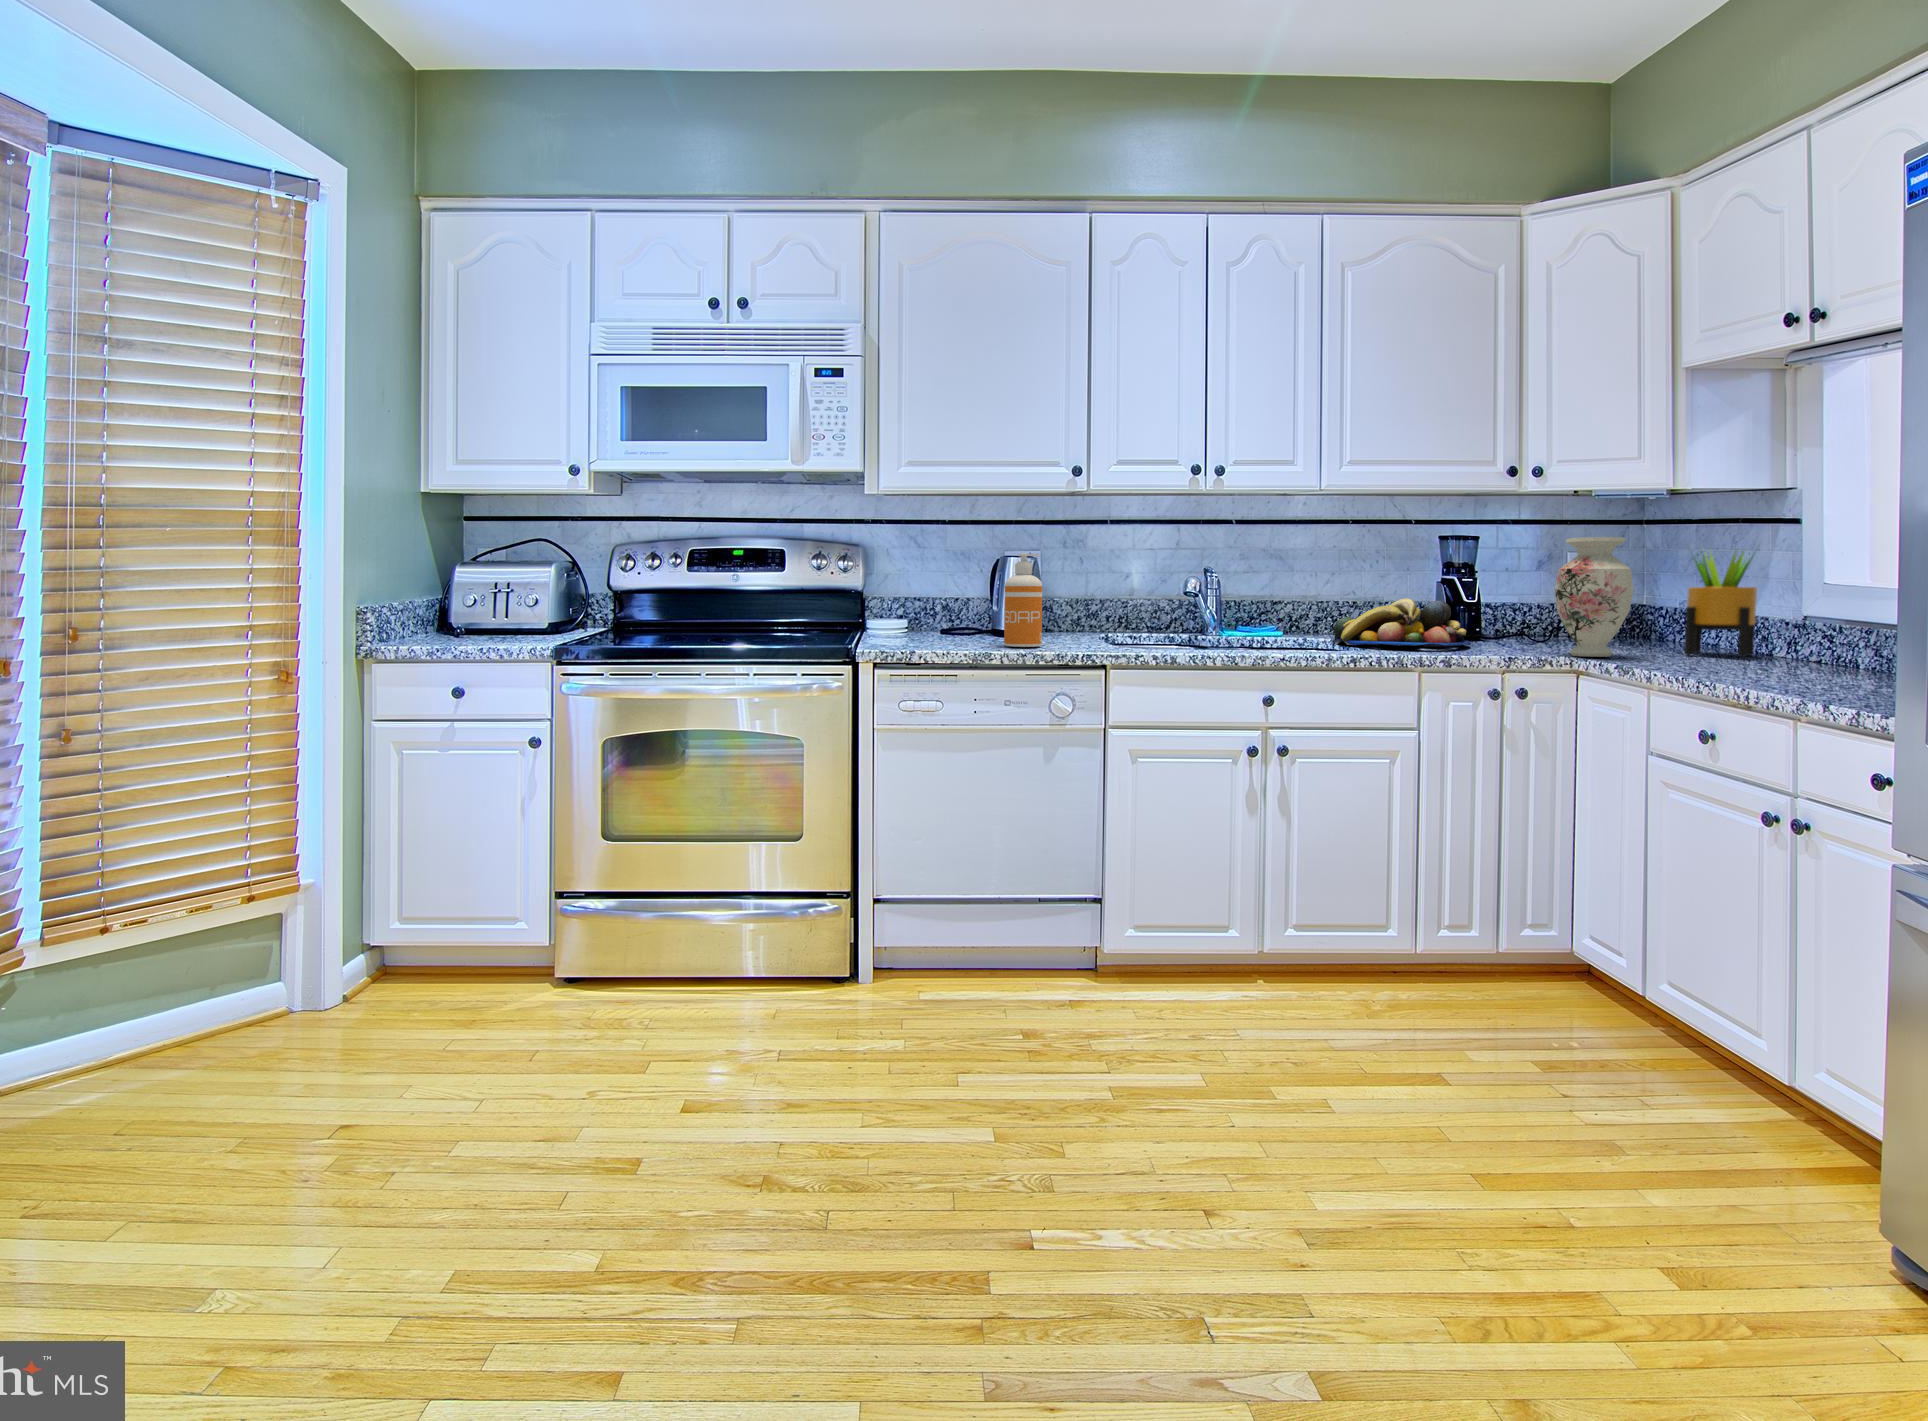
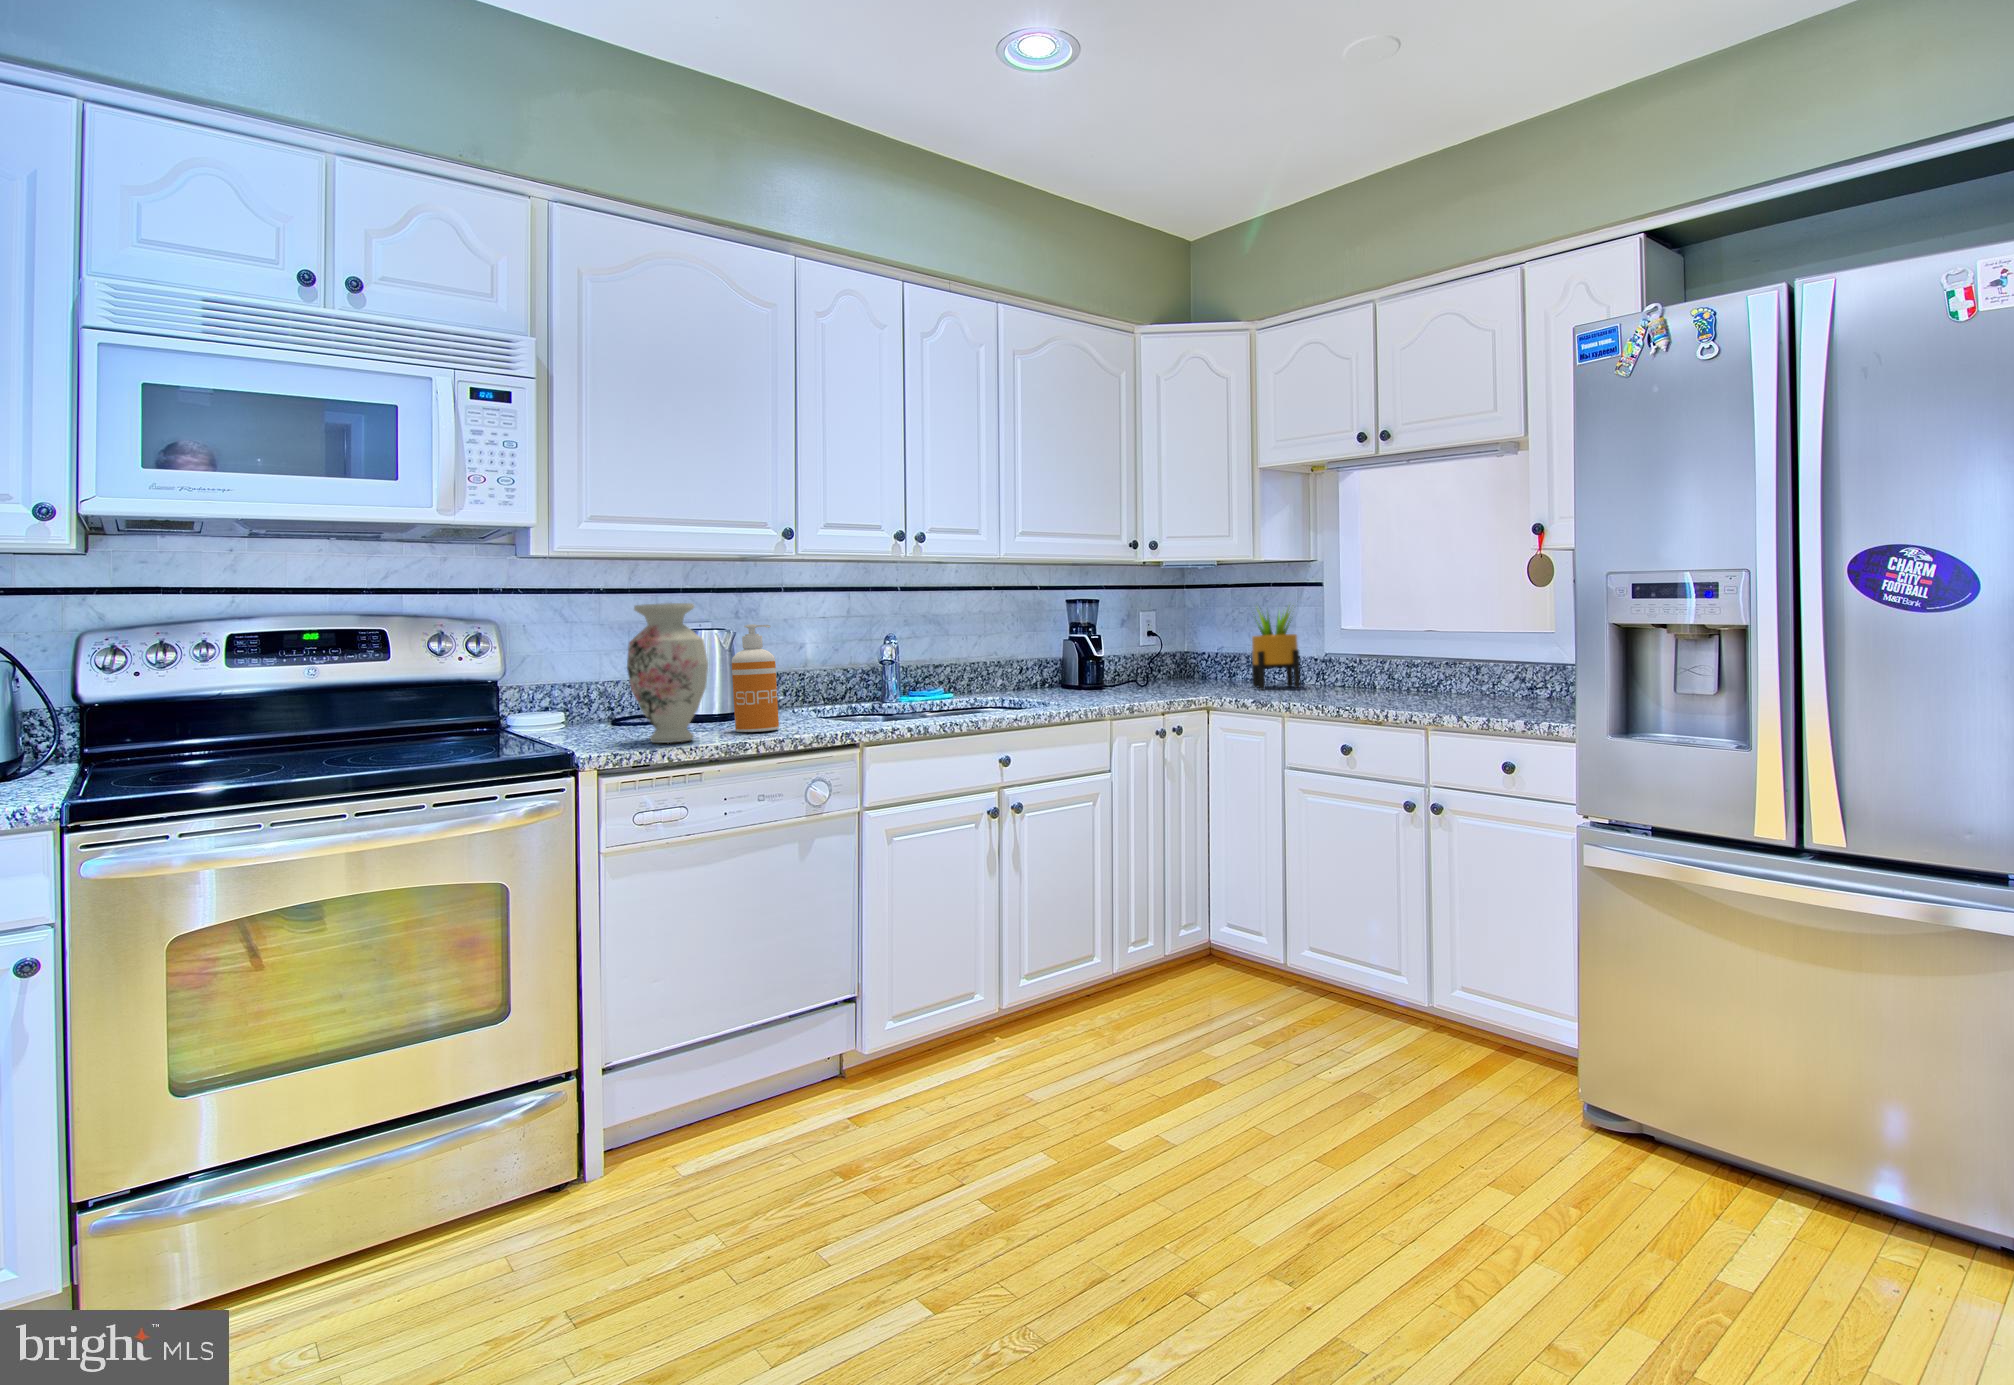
vase: present [1555,537,1634,657] -> present [627,603,708,743]
fruit bowl: present [1333,598,1471,646] -> none [1006,655,1123,701]

